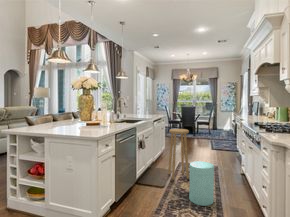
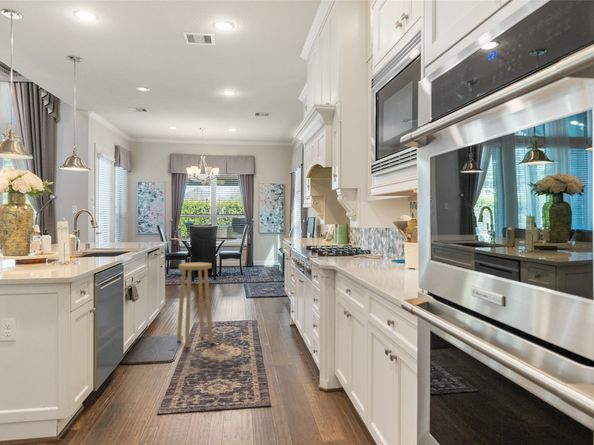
trash can: present [187,161,214,206] -> none [212,308,253,372]

